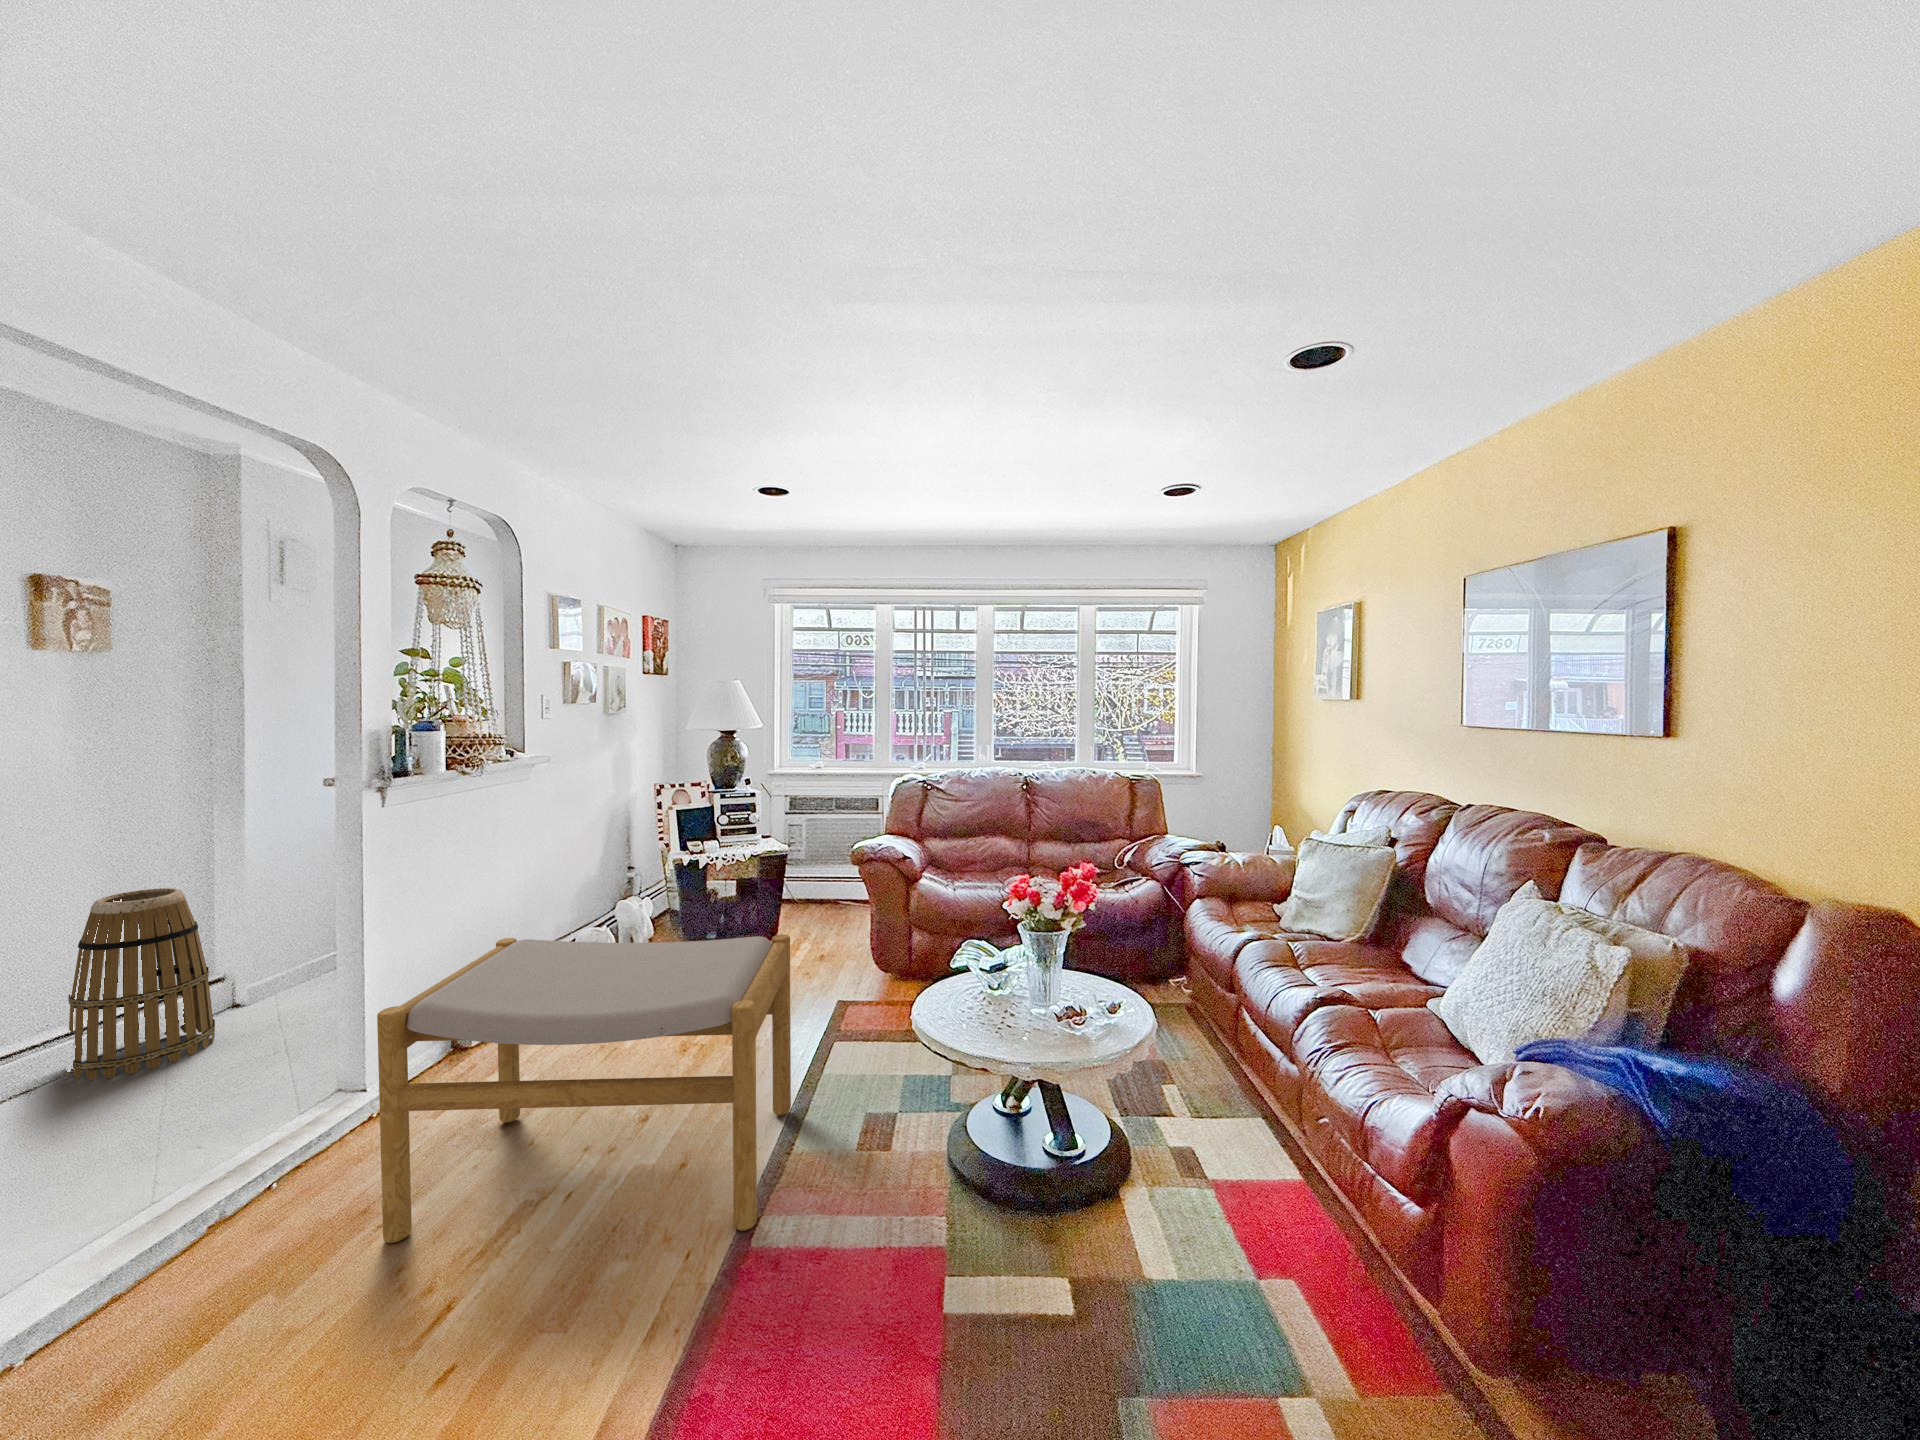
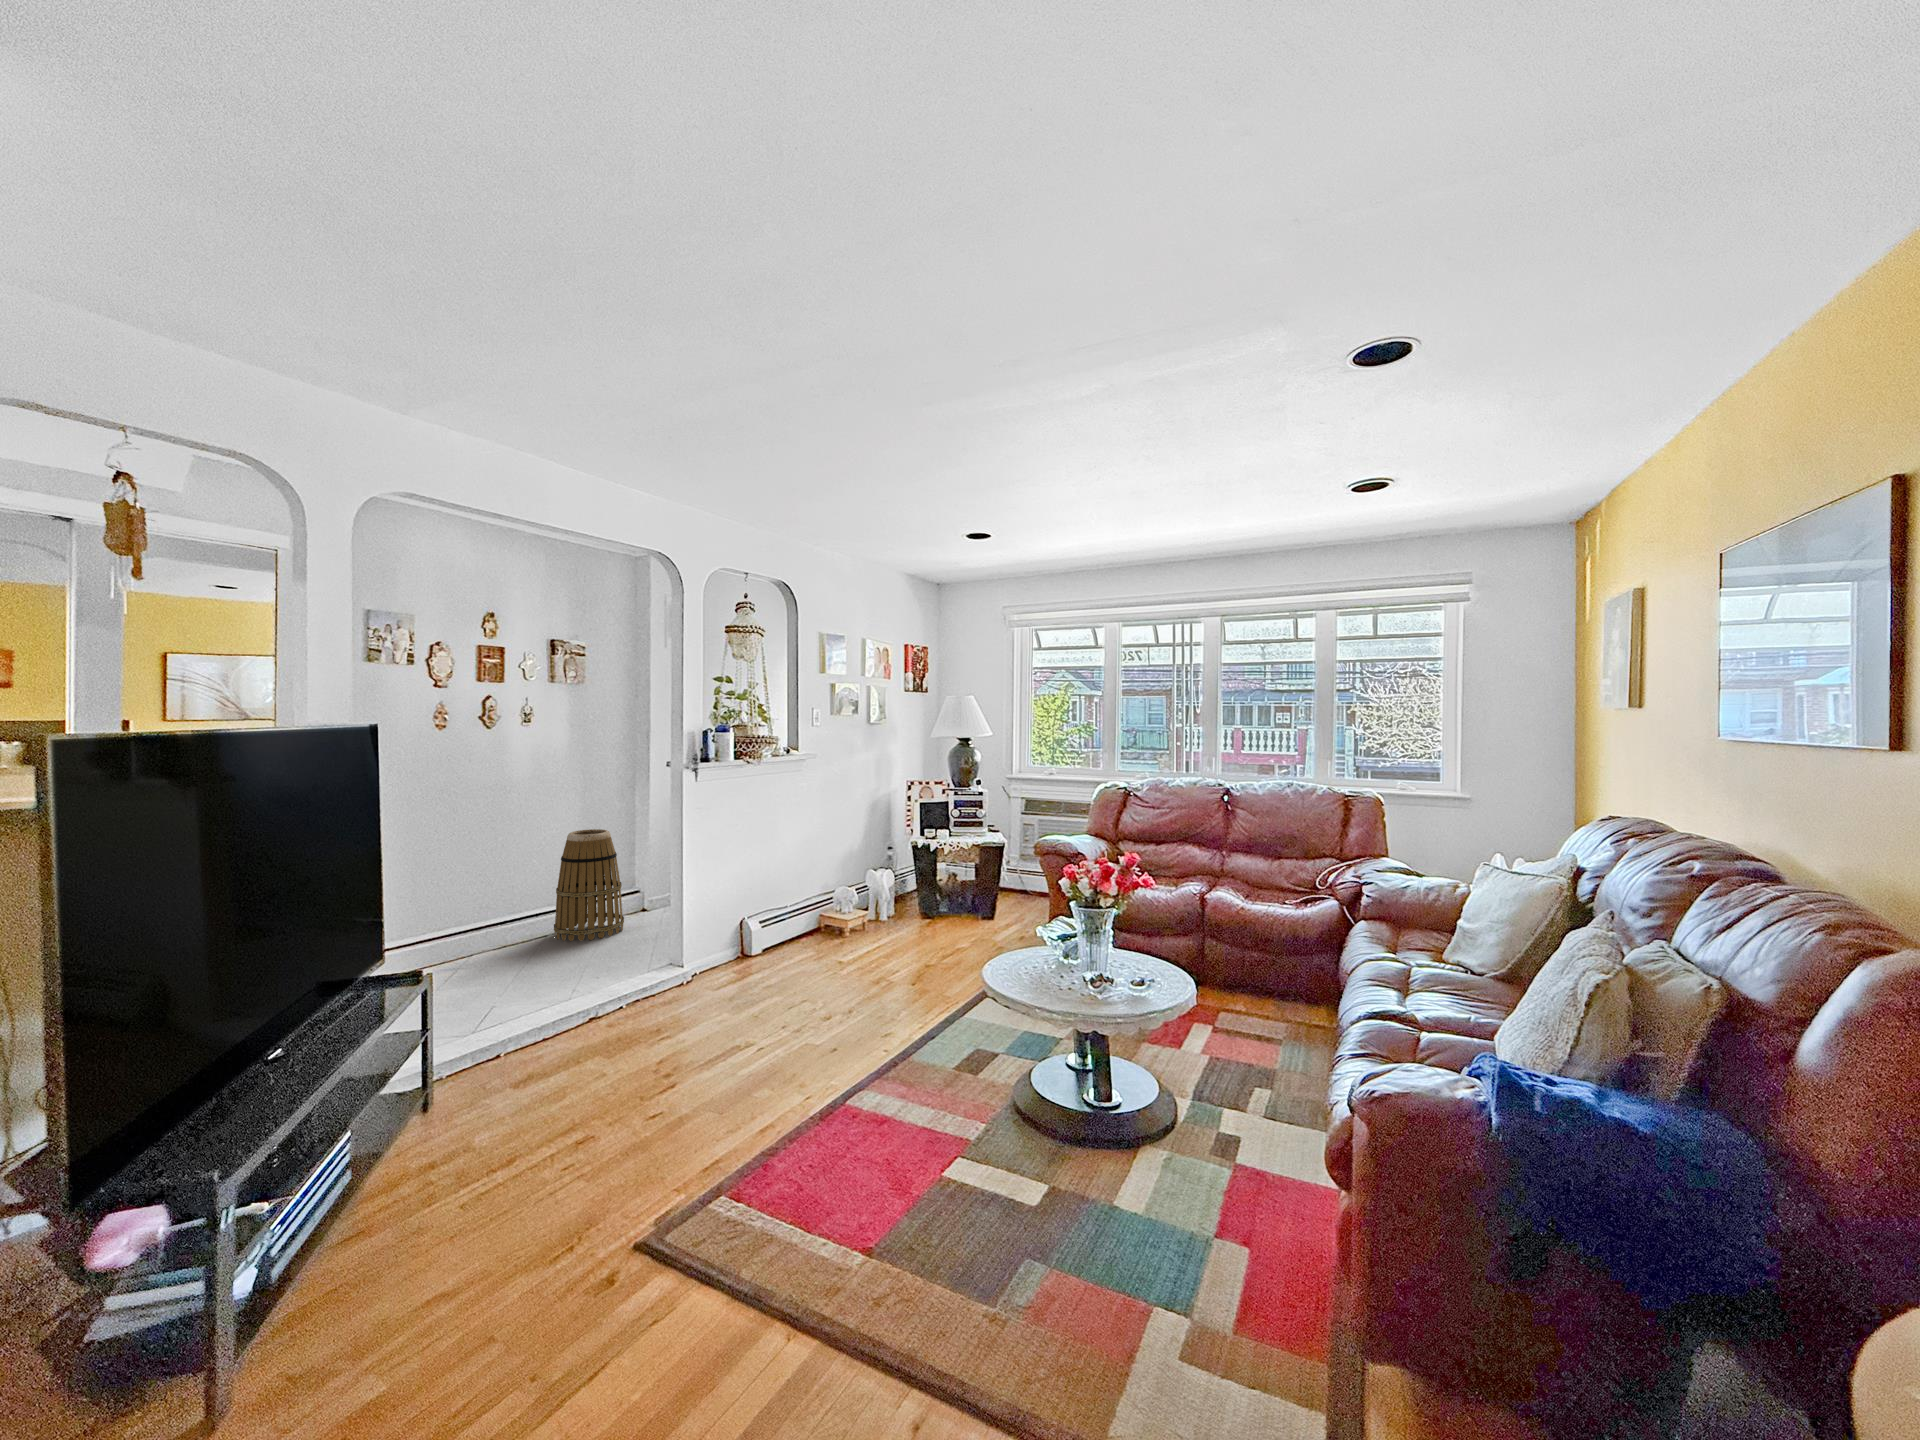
footstool: present [377,934,791,1243] -> none [657,876,924,1095]

